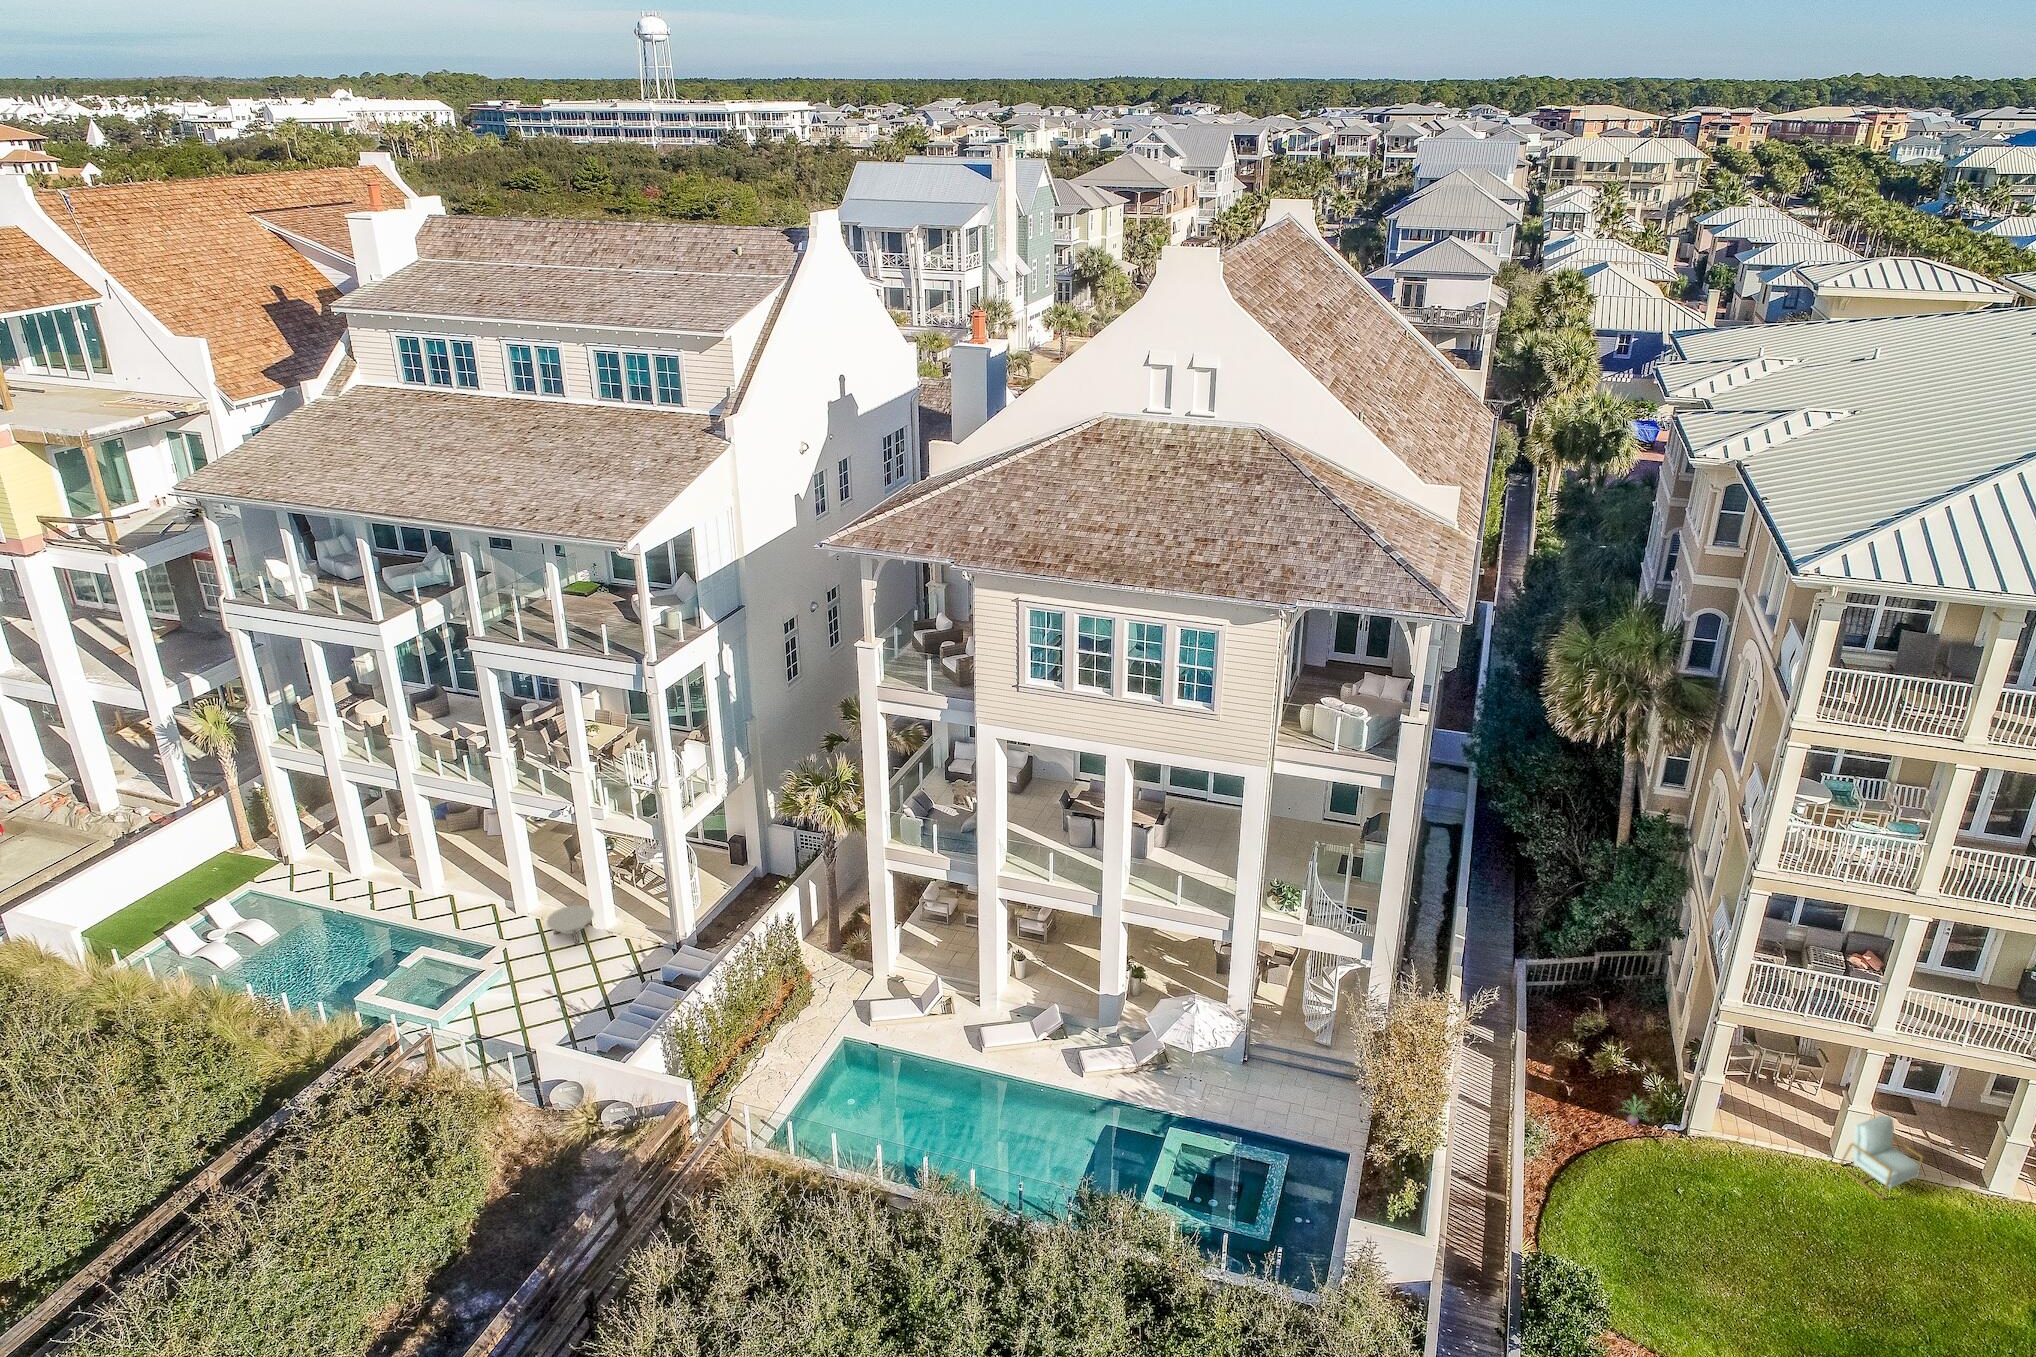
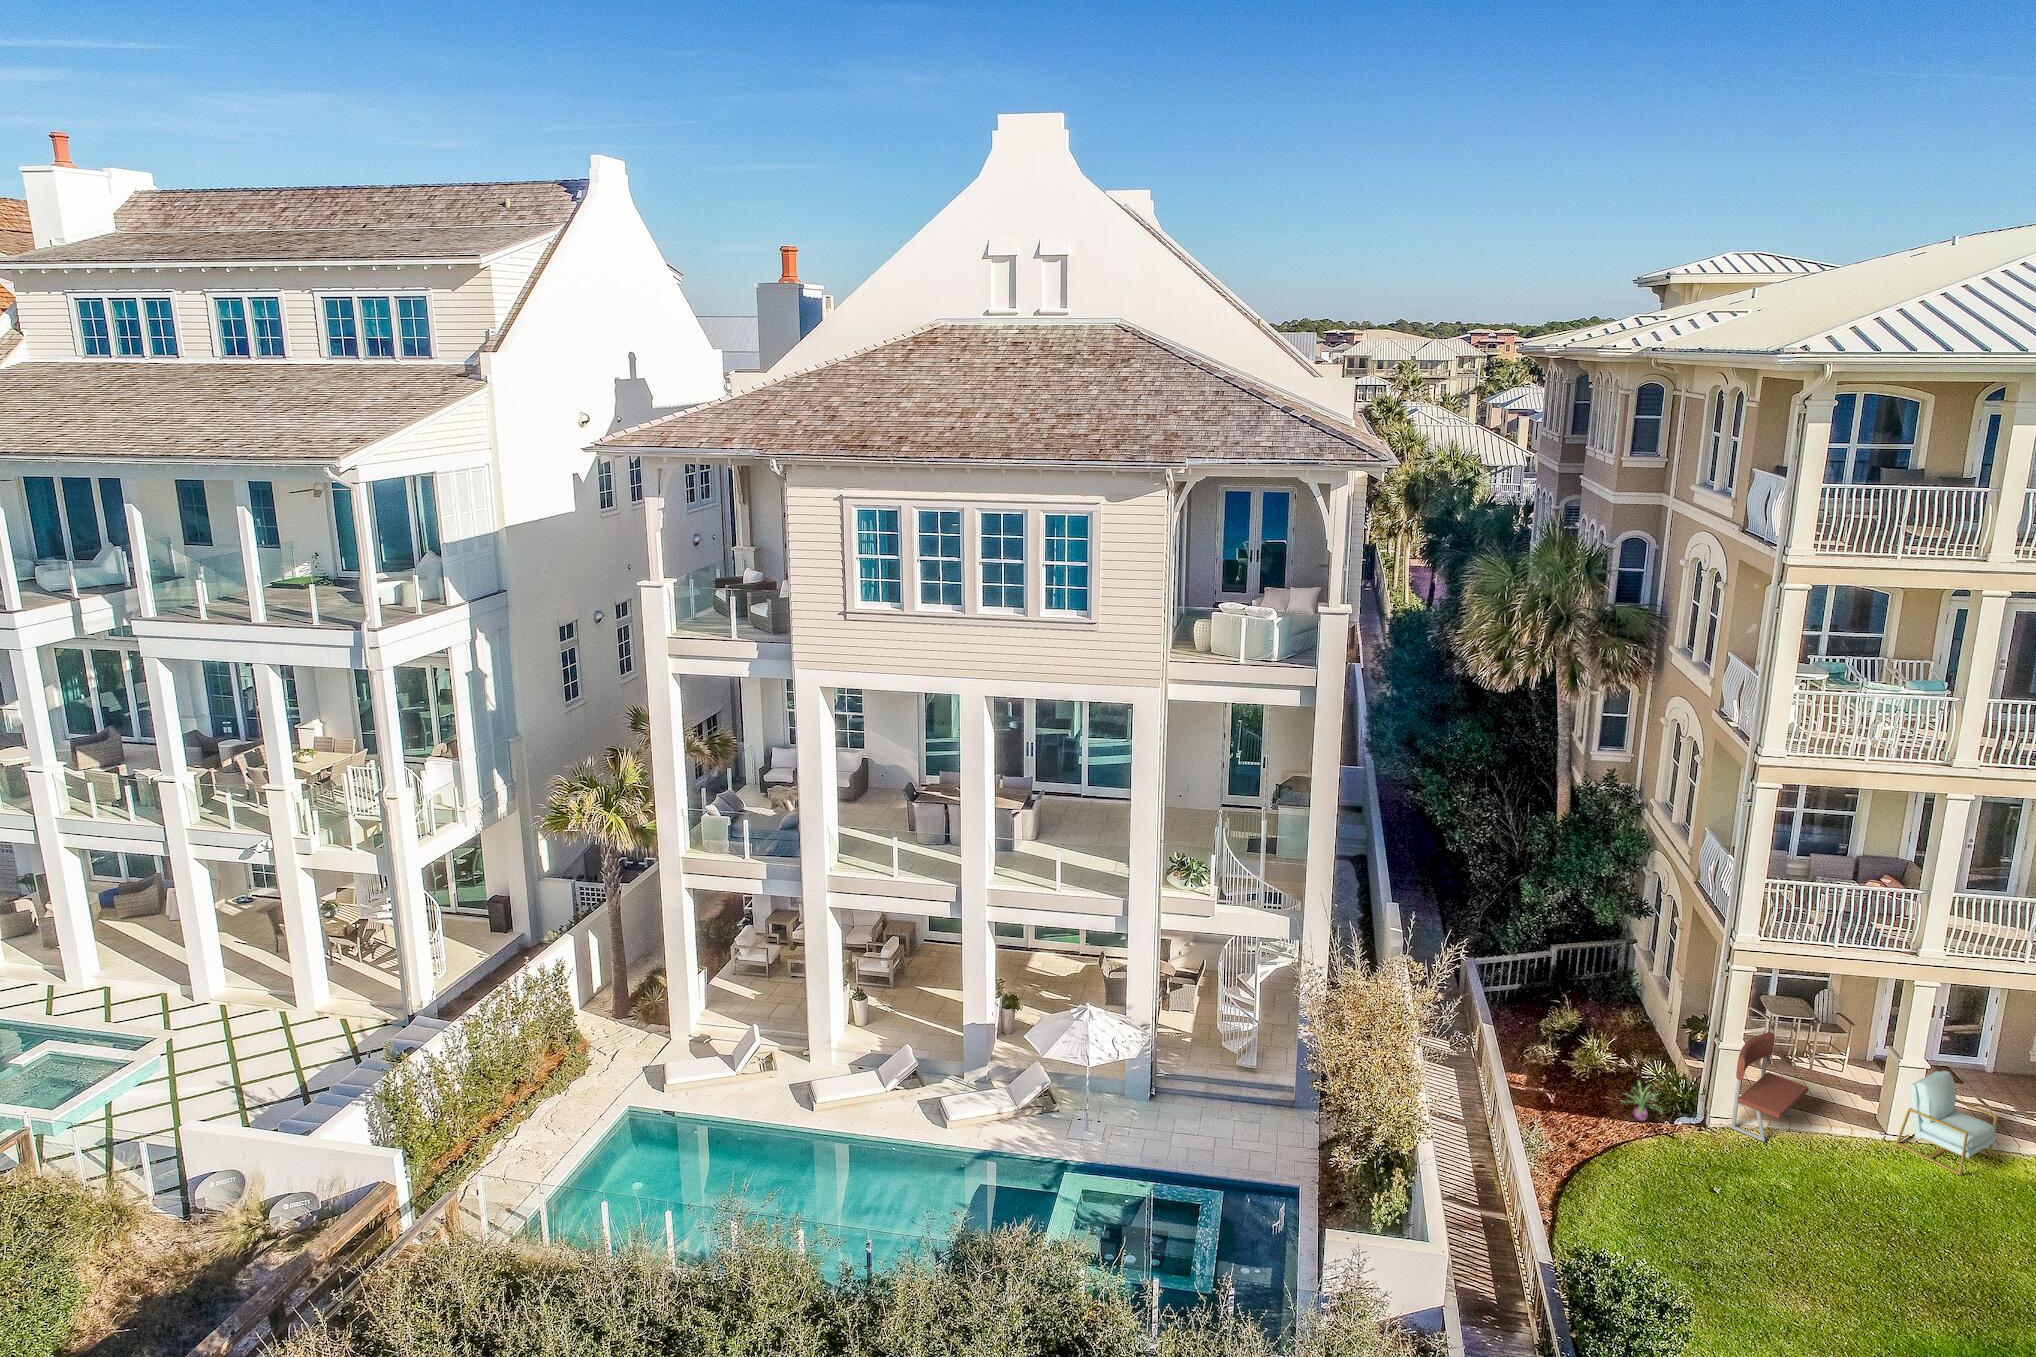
round table: present [547,905,594,943] -> none [231,984,300,1031]
bench: none [1704,1068,1774,1154] -> present [1730,1032,1809,1142]

